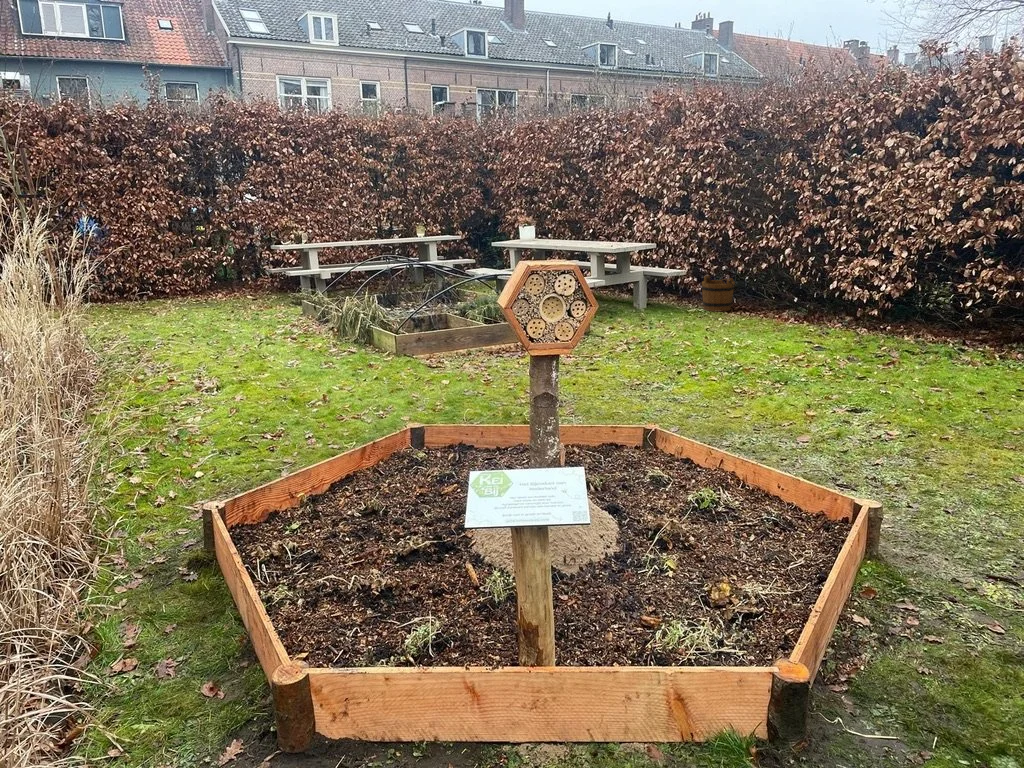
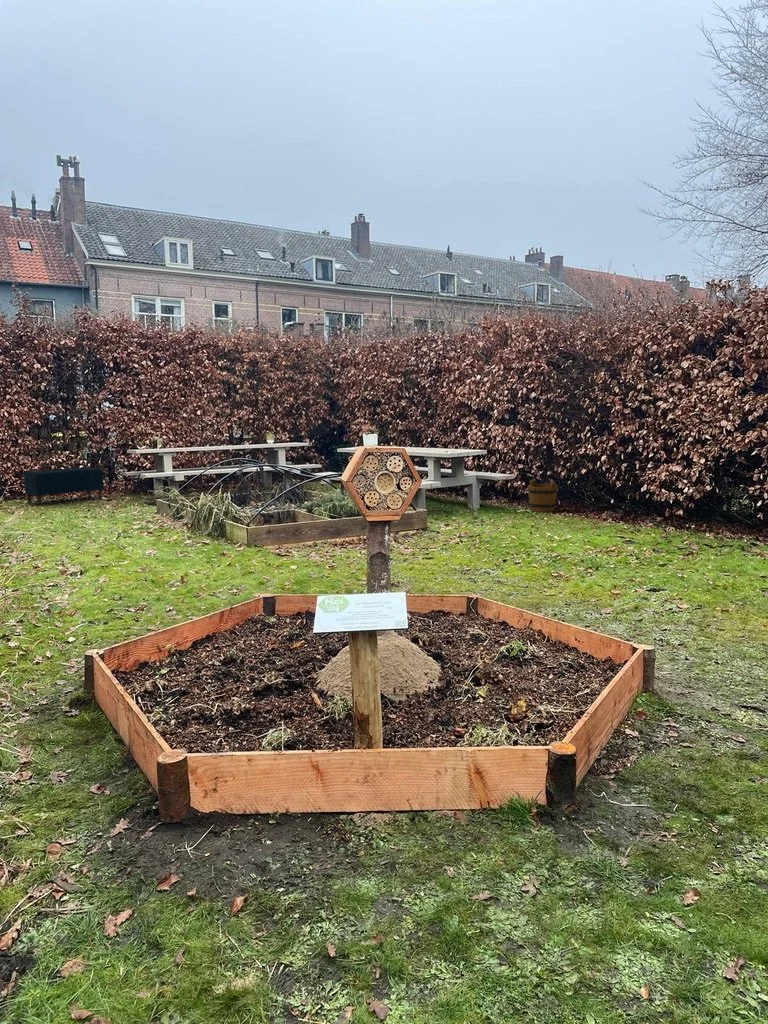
bench: none [160,266,246,309] -> present [24,467,104,506]

